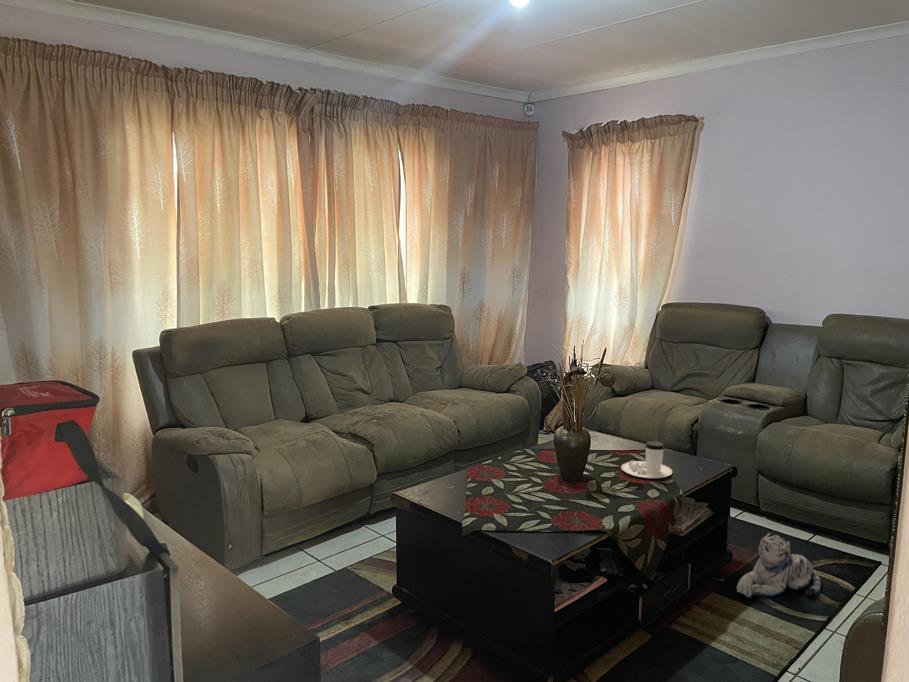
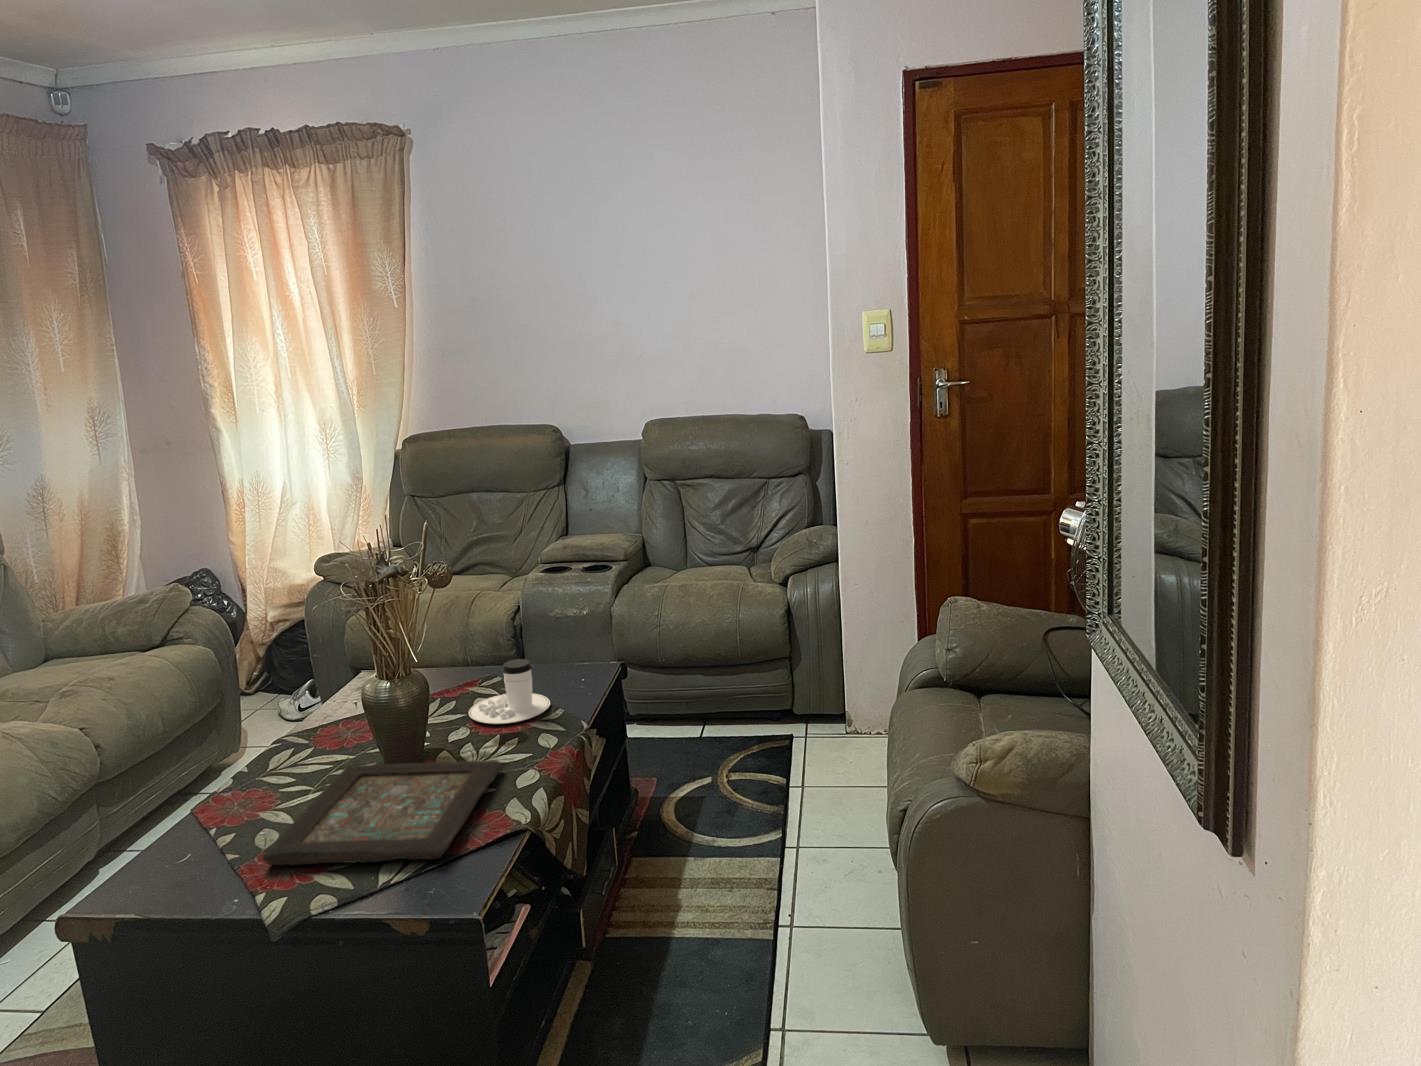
decorative tray: none [477,471,618,528] -> present [263,760,501,865]
plush toy: present [736,533,821,598] -> none [660,744,754,845]

